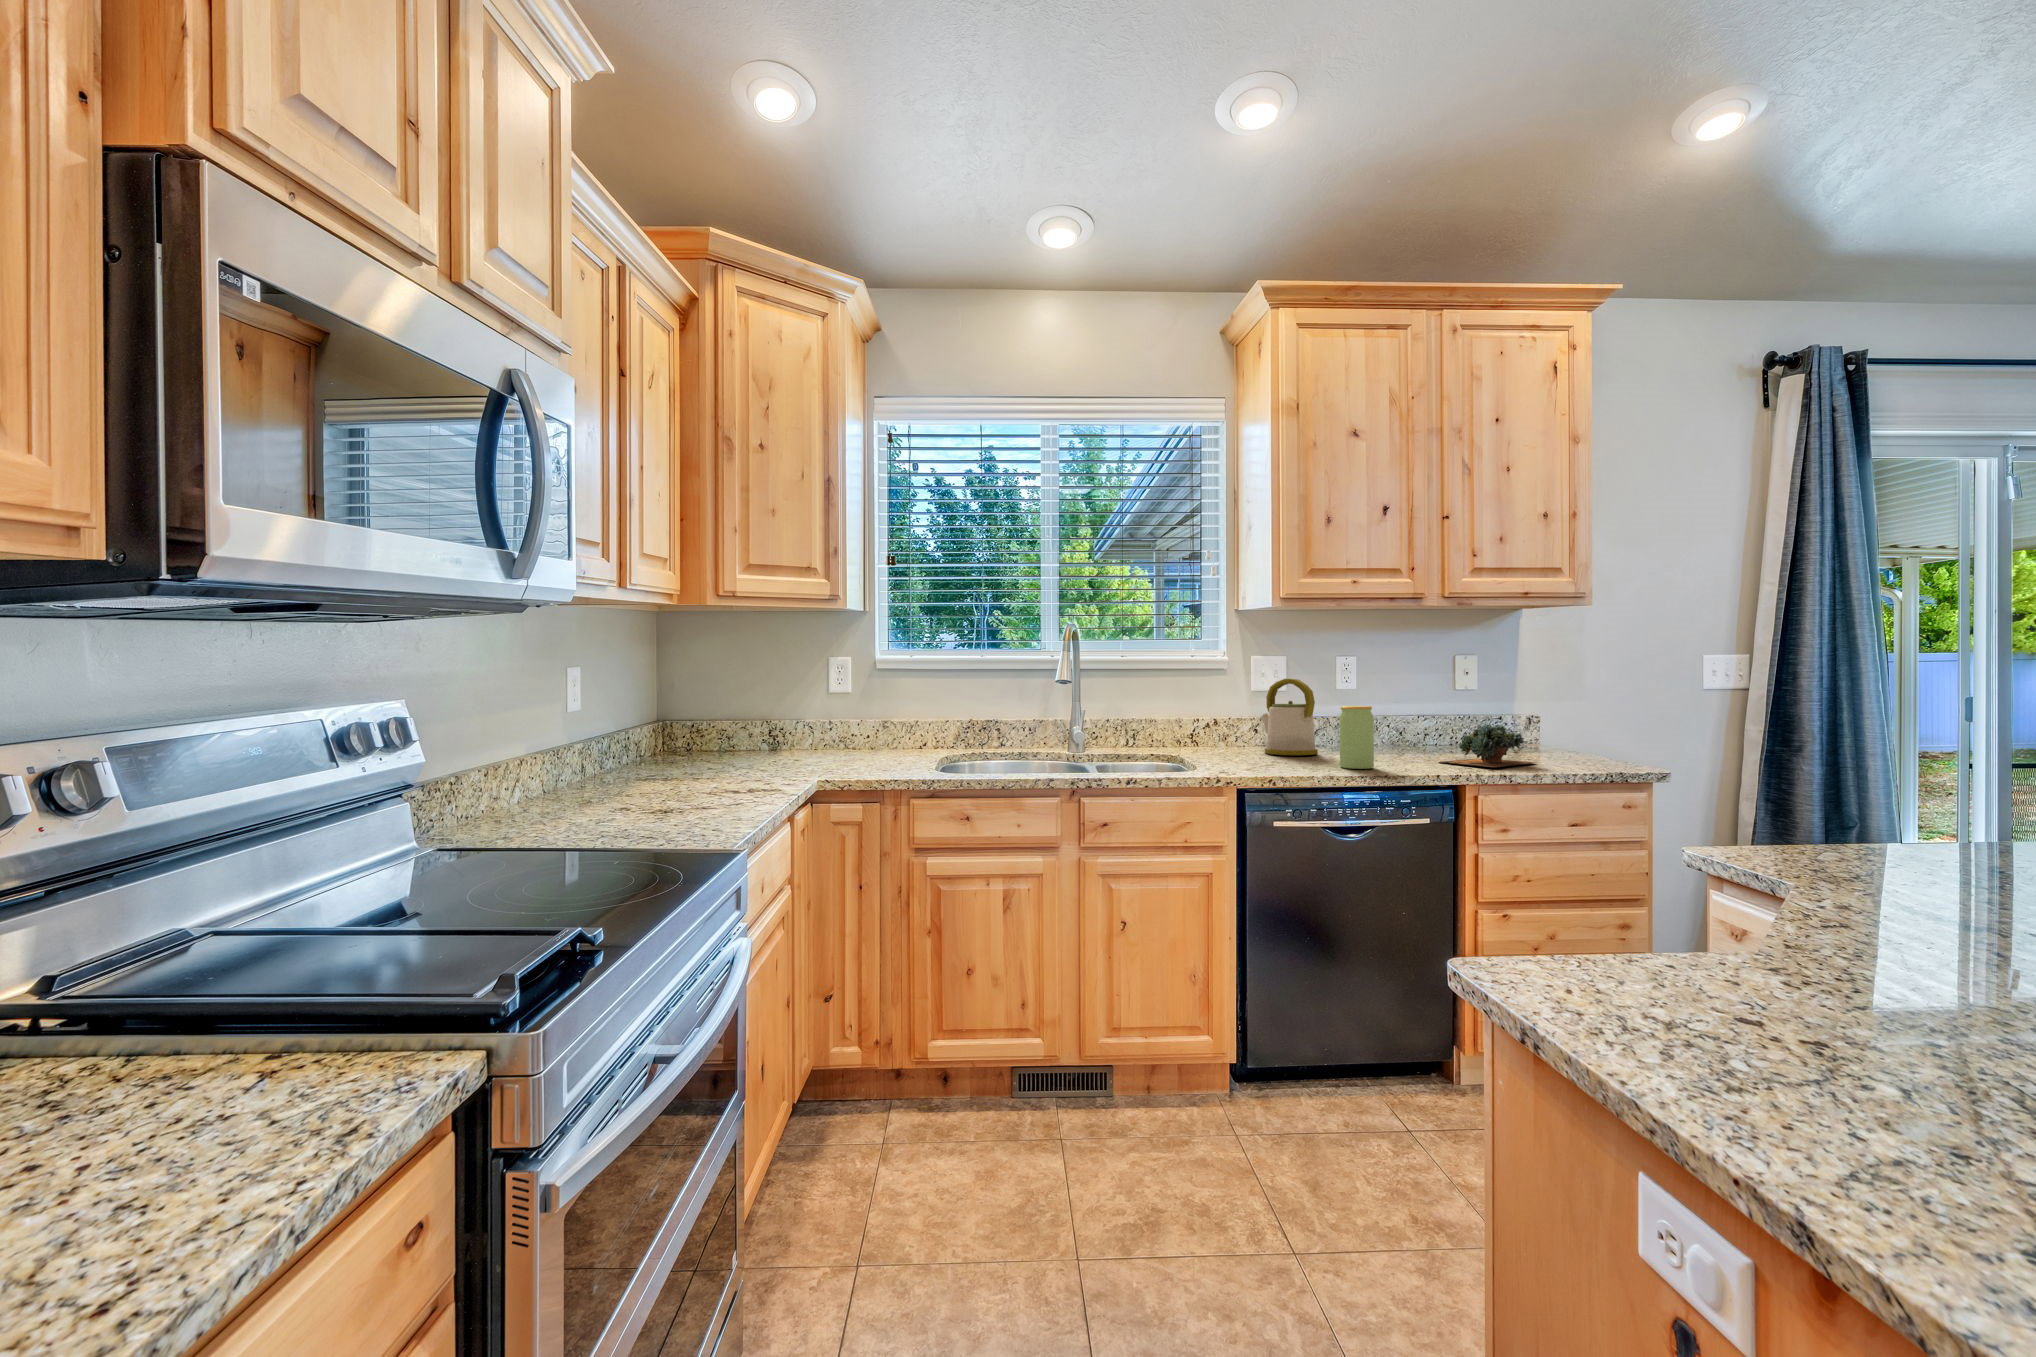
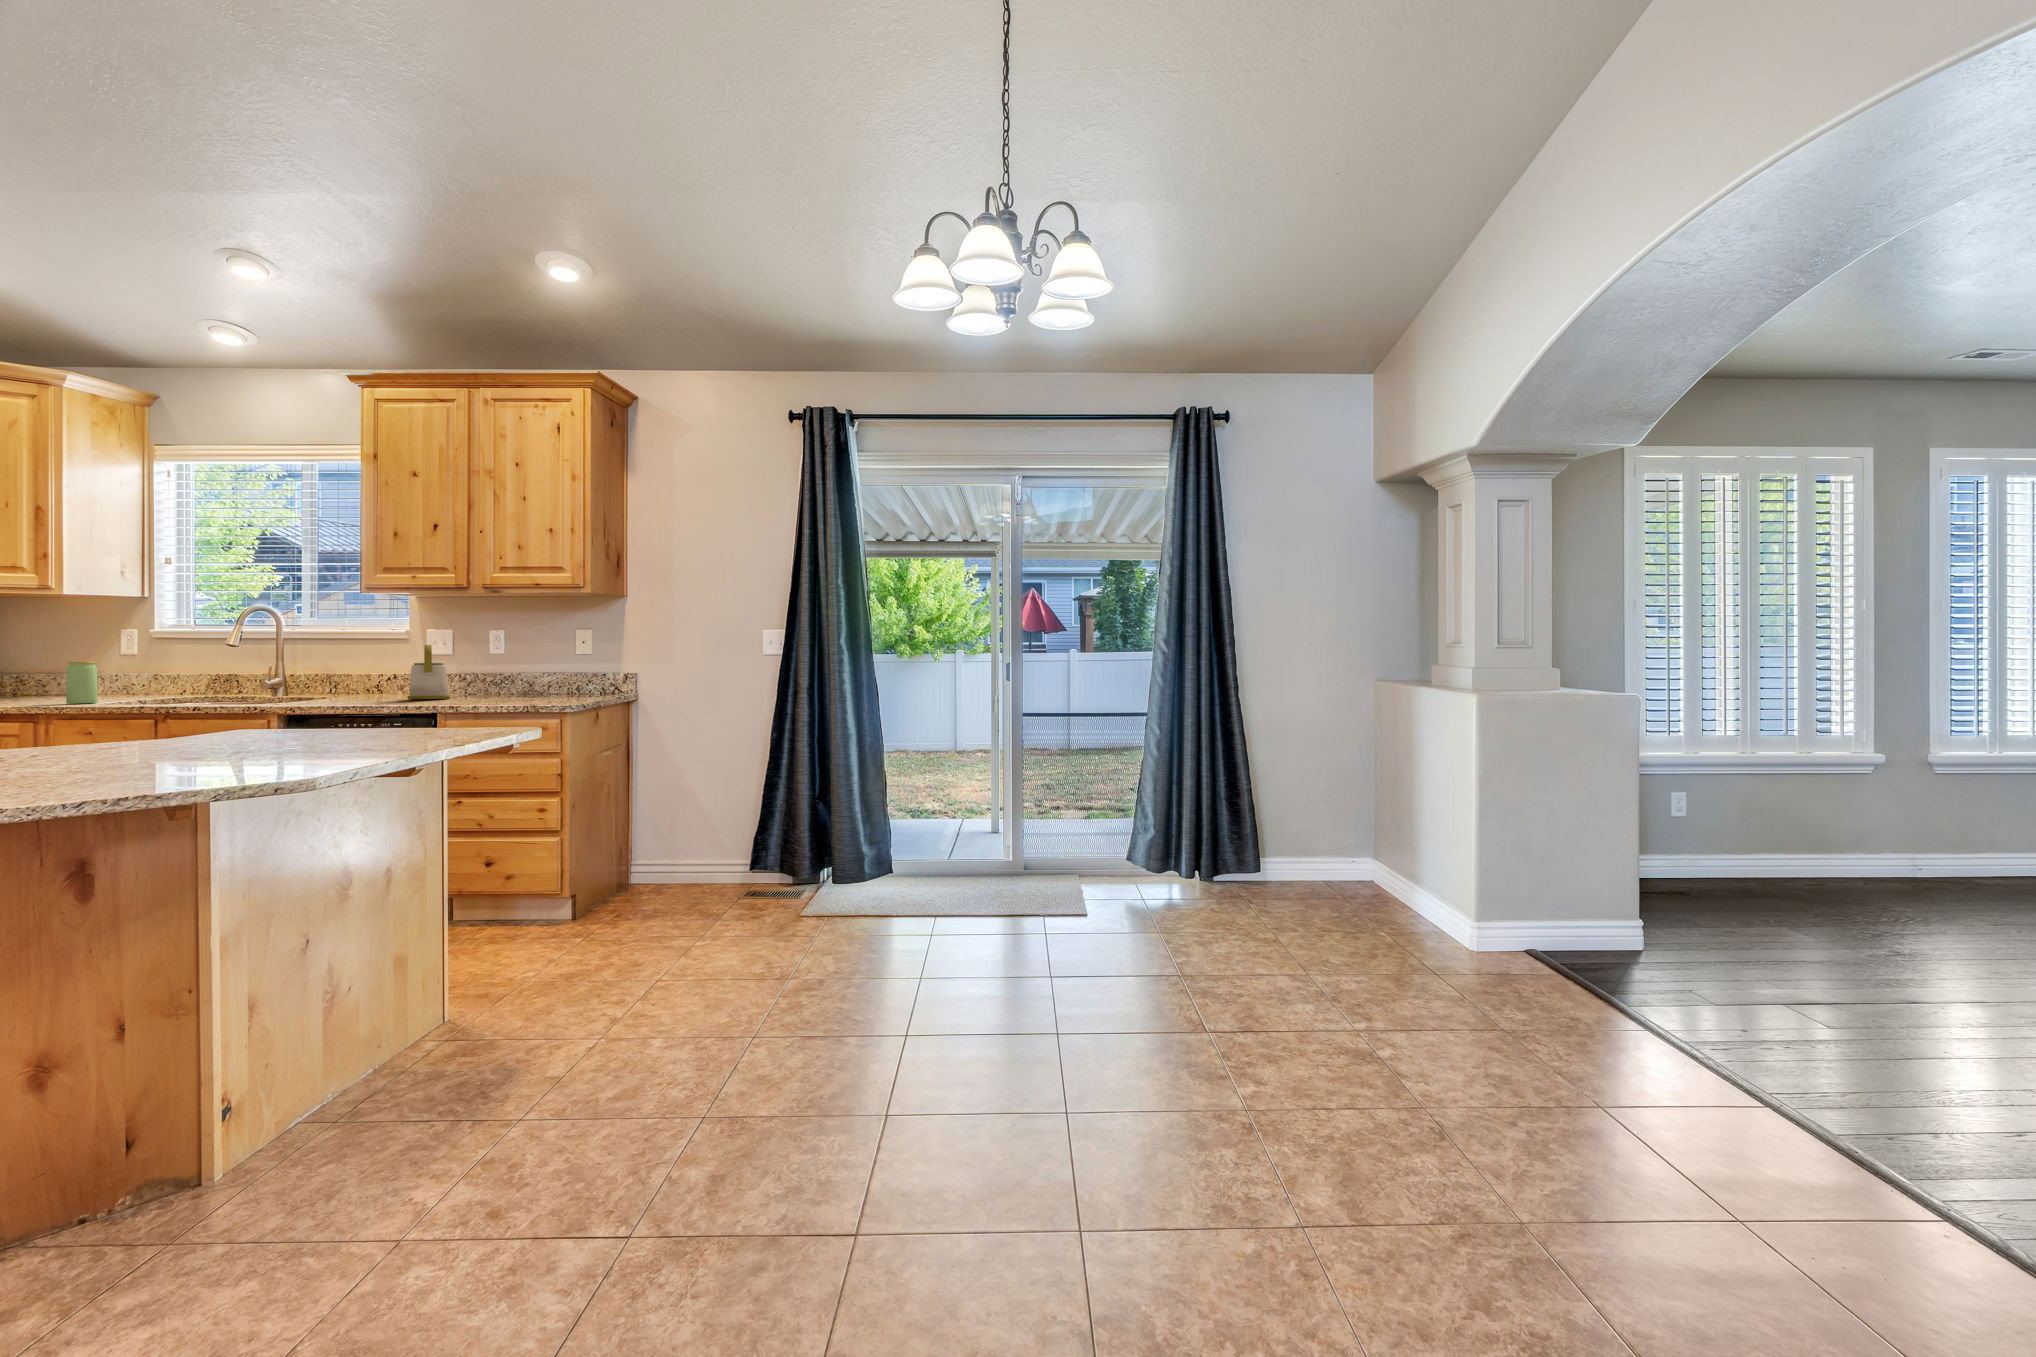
jar: present [1340,706,1374,769] -> present [66,662,97,704]
succulent plant: present [1439,724,1536,767] -> none [473,675,539,703]

